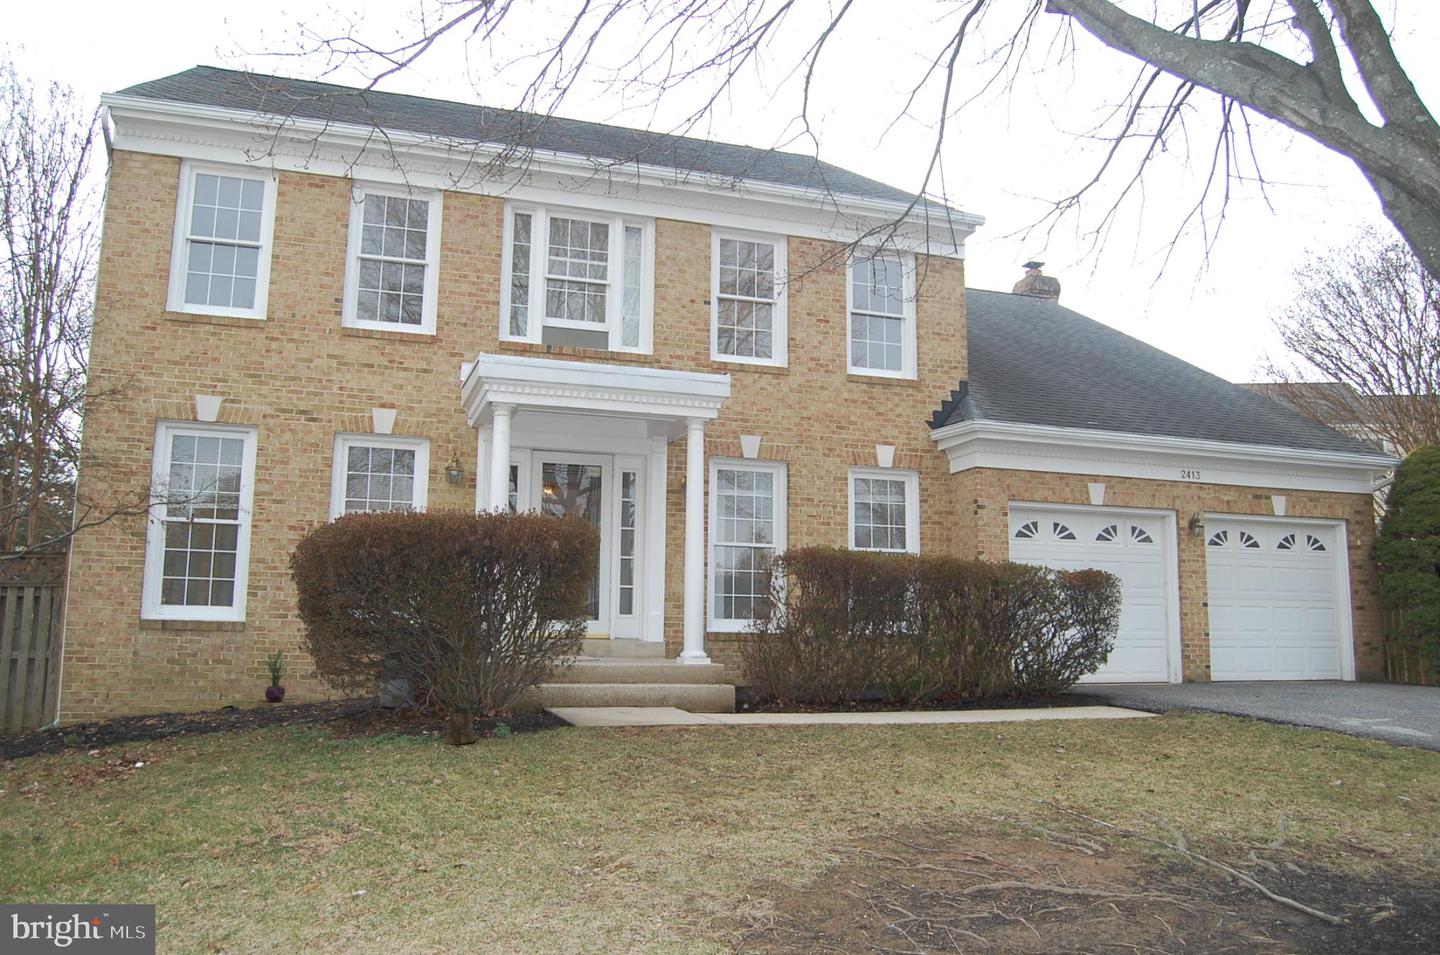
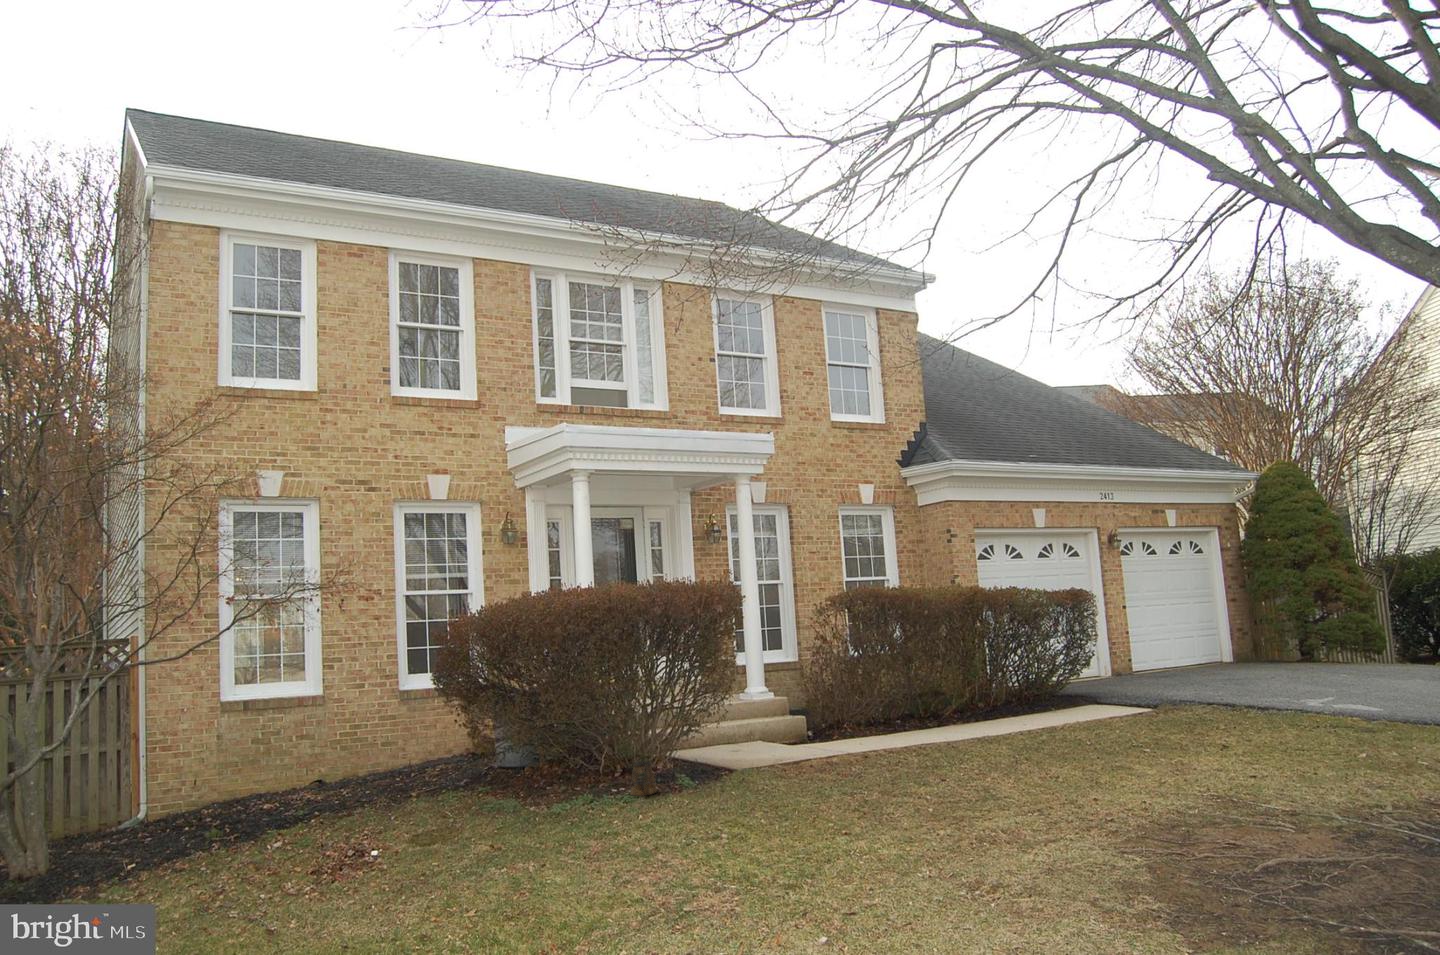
decorative plant: present [256,649,286,702] -> none [338,719,396,772]

